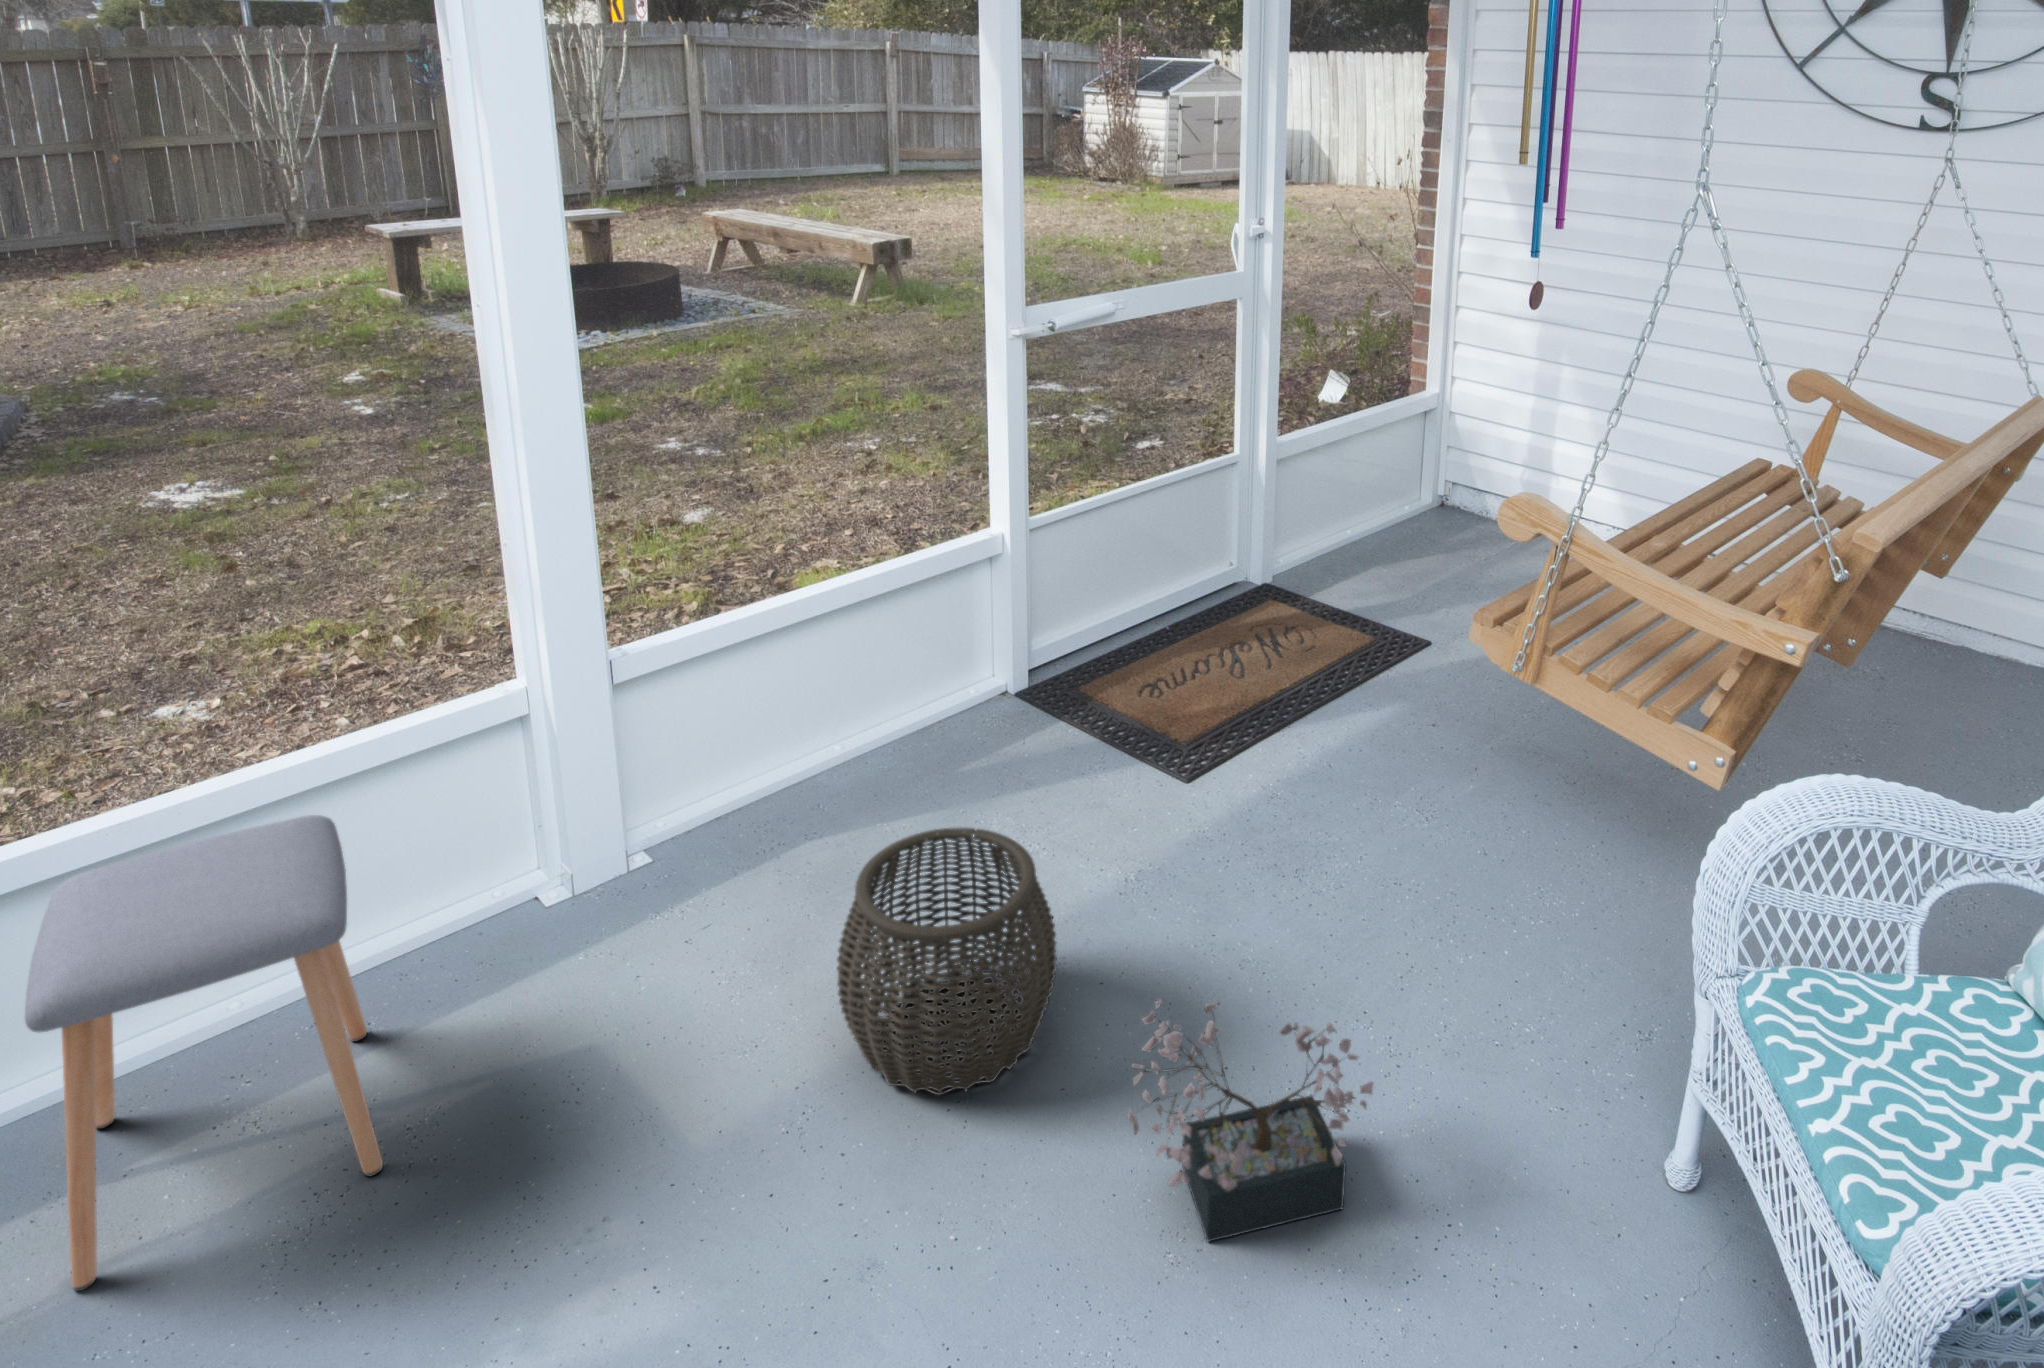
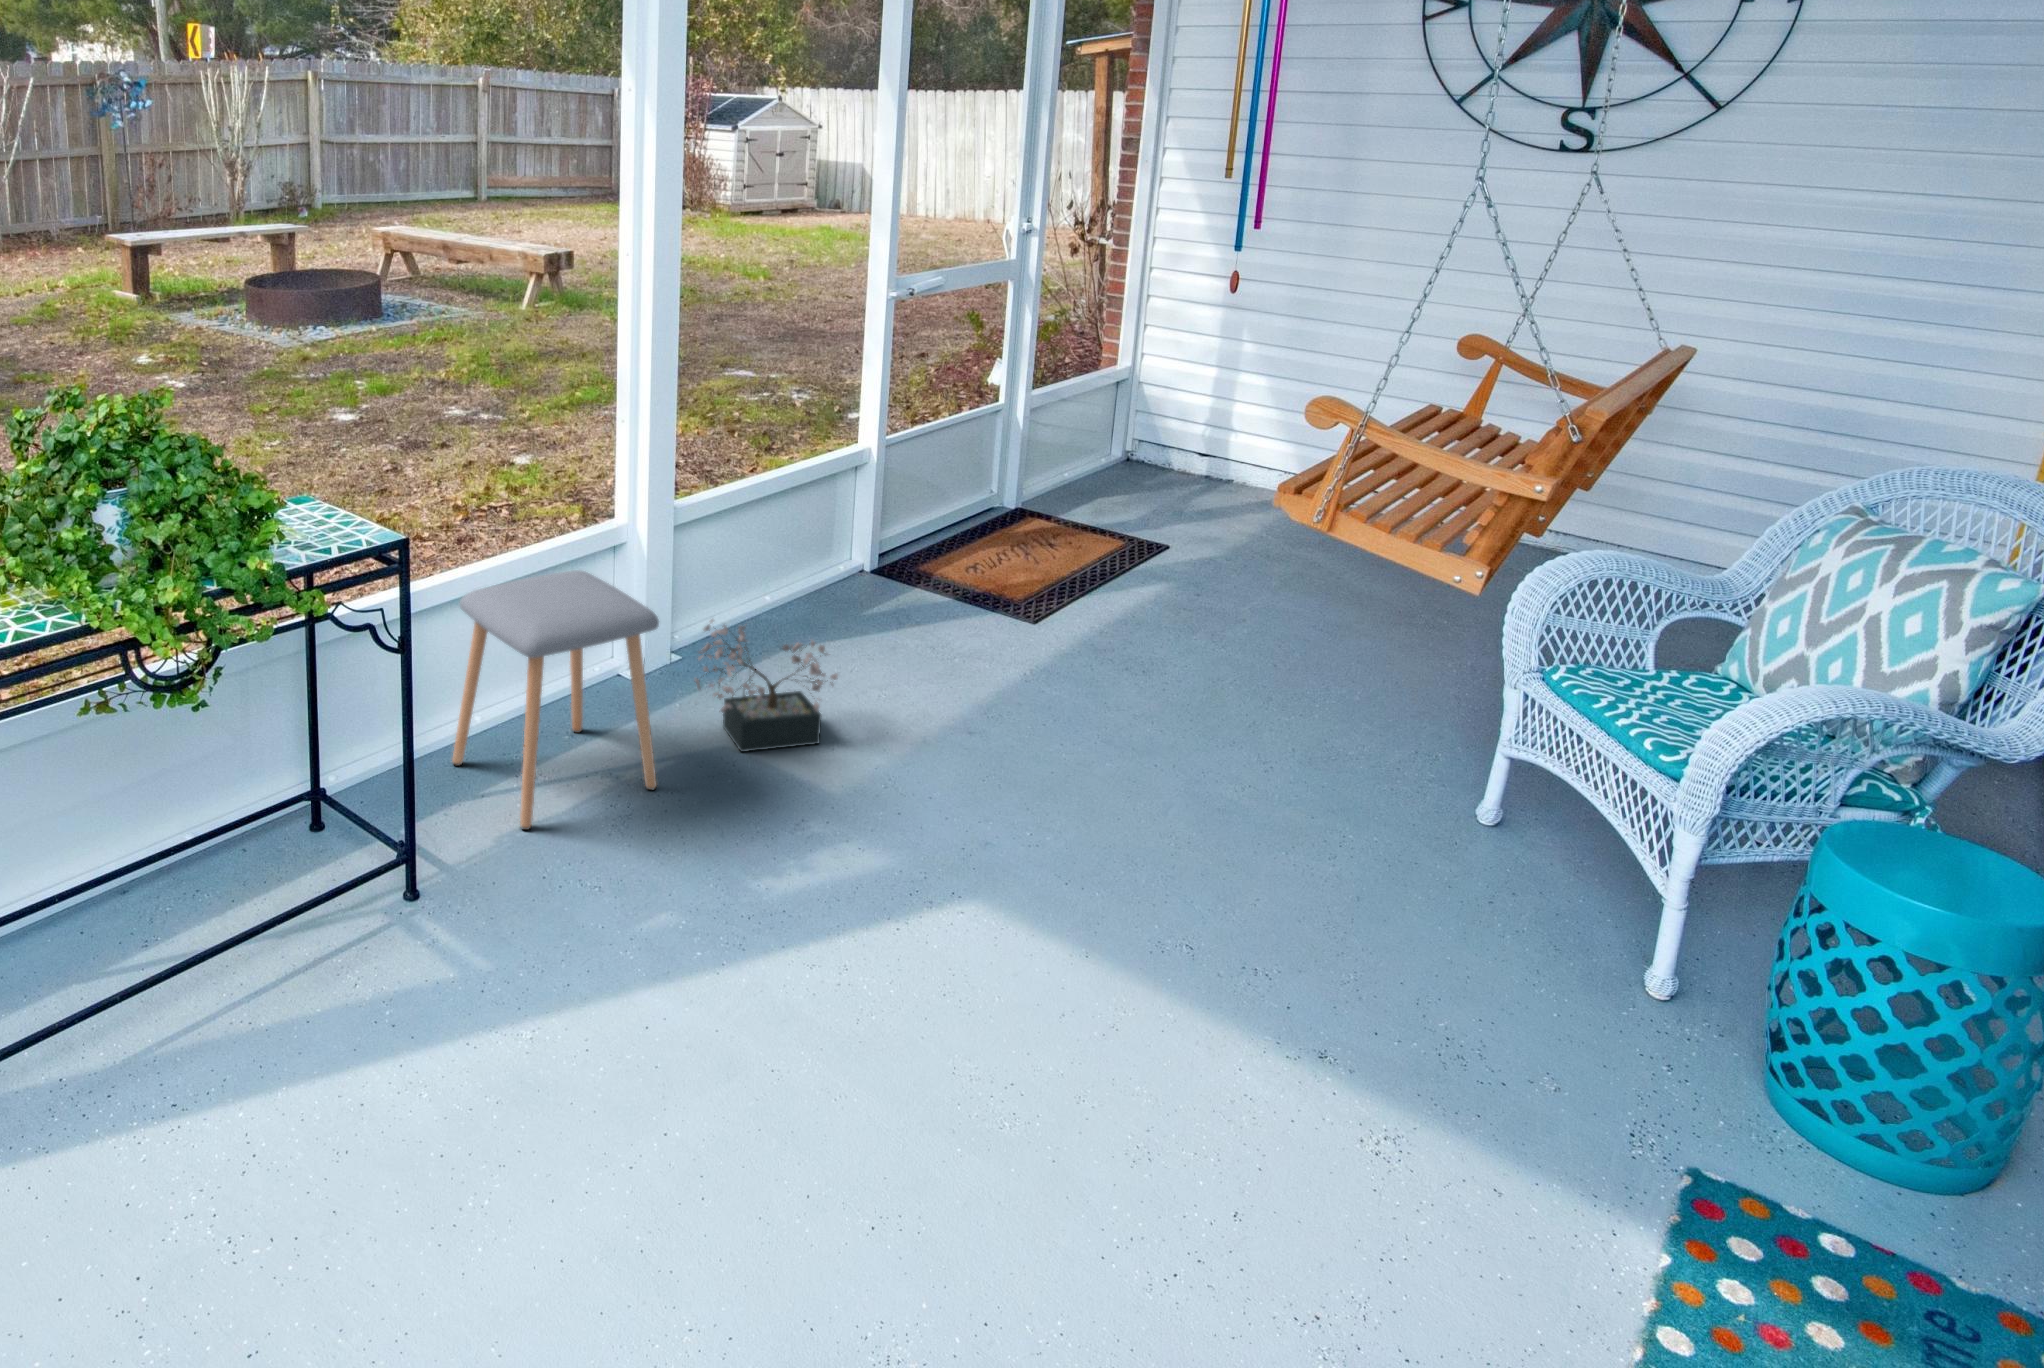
woven basket: present [837,828,1057,1095] -> none [901,604,1050,766]
decorative plant: present [1127,999,1373,1242] -> present [695,620,838,752]

